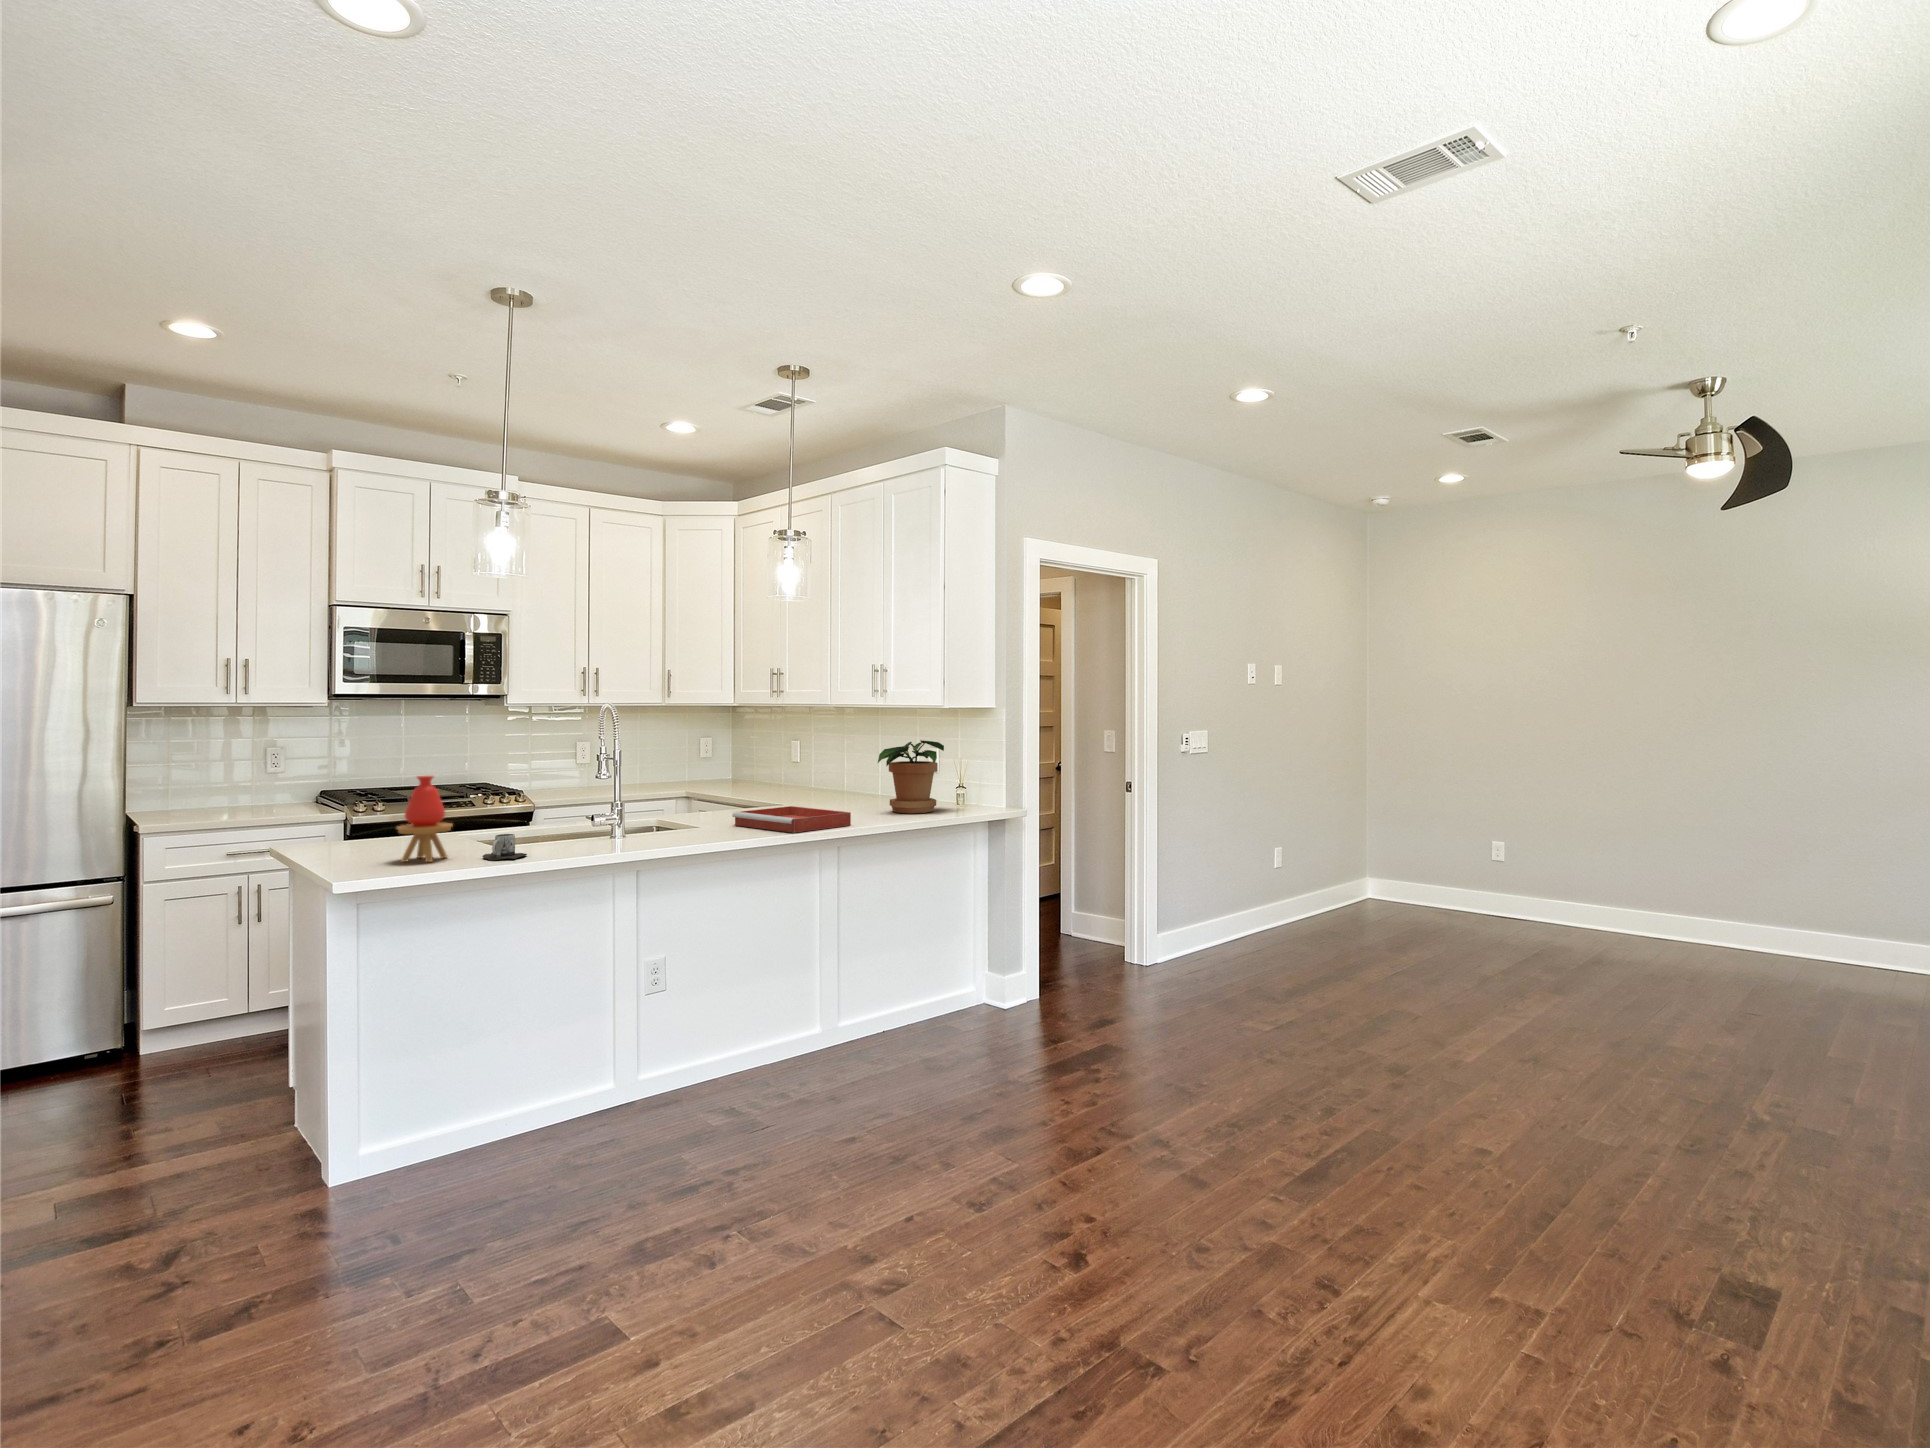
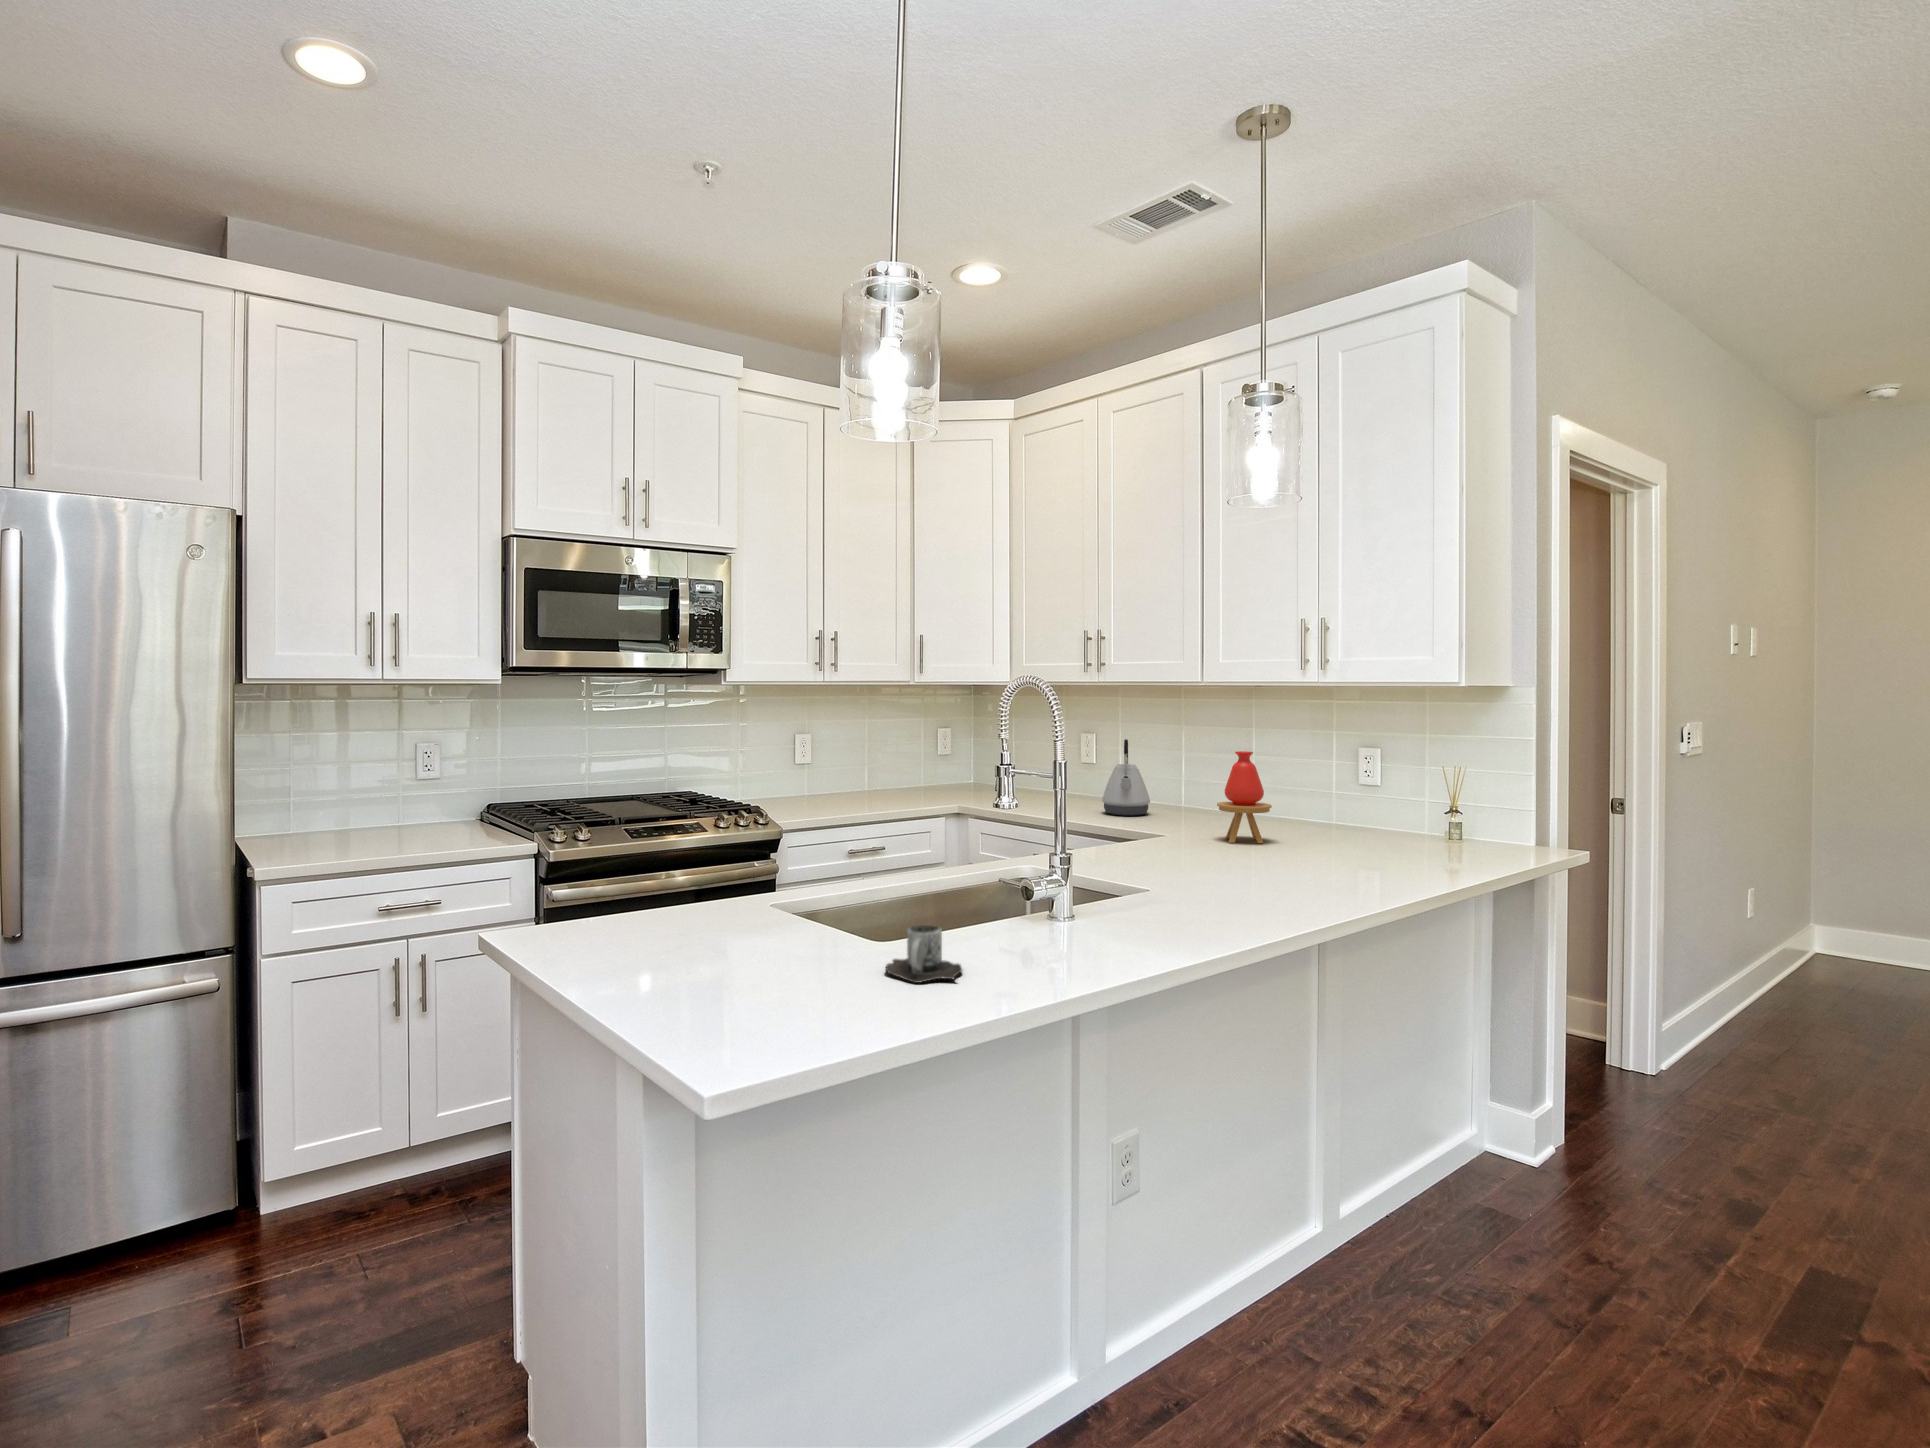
potted plant: present [878,740,944,813] -> none [1352,739,1454,859]
kettle: none [780,743,812,795] -> present [1102,739,1150,816]
vase: present [397,776,452,862] -> present [1217,751,1272,843]
tray: present [732,806,851,833] -> none [1178,848,1384,907]

